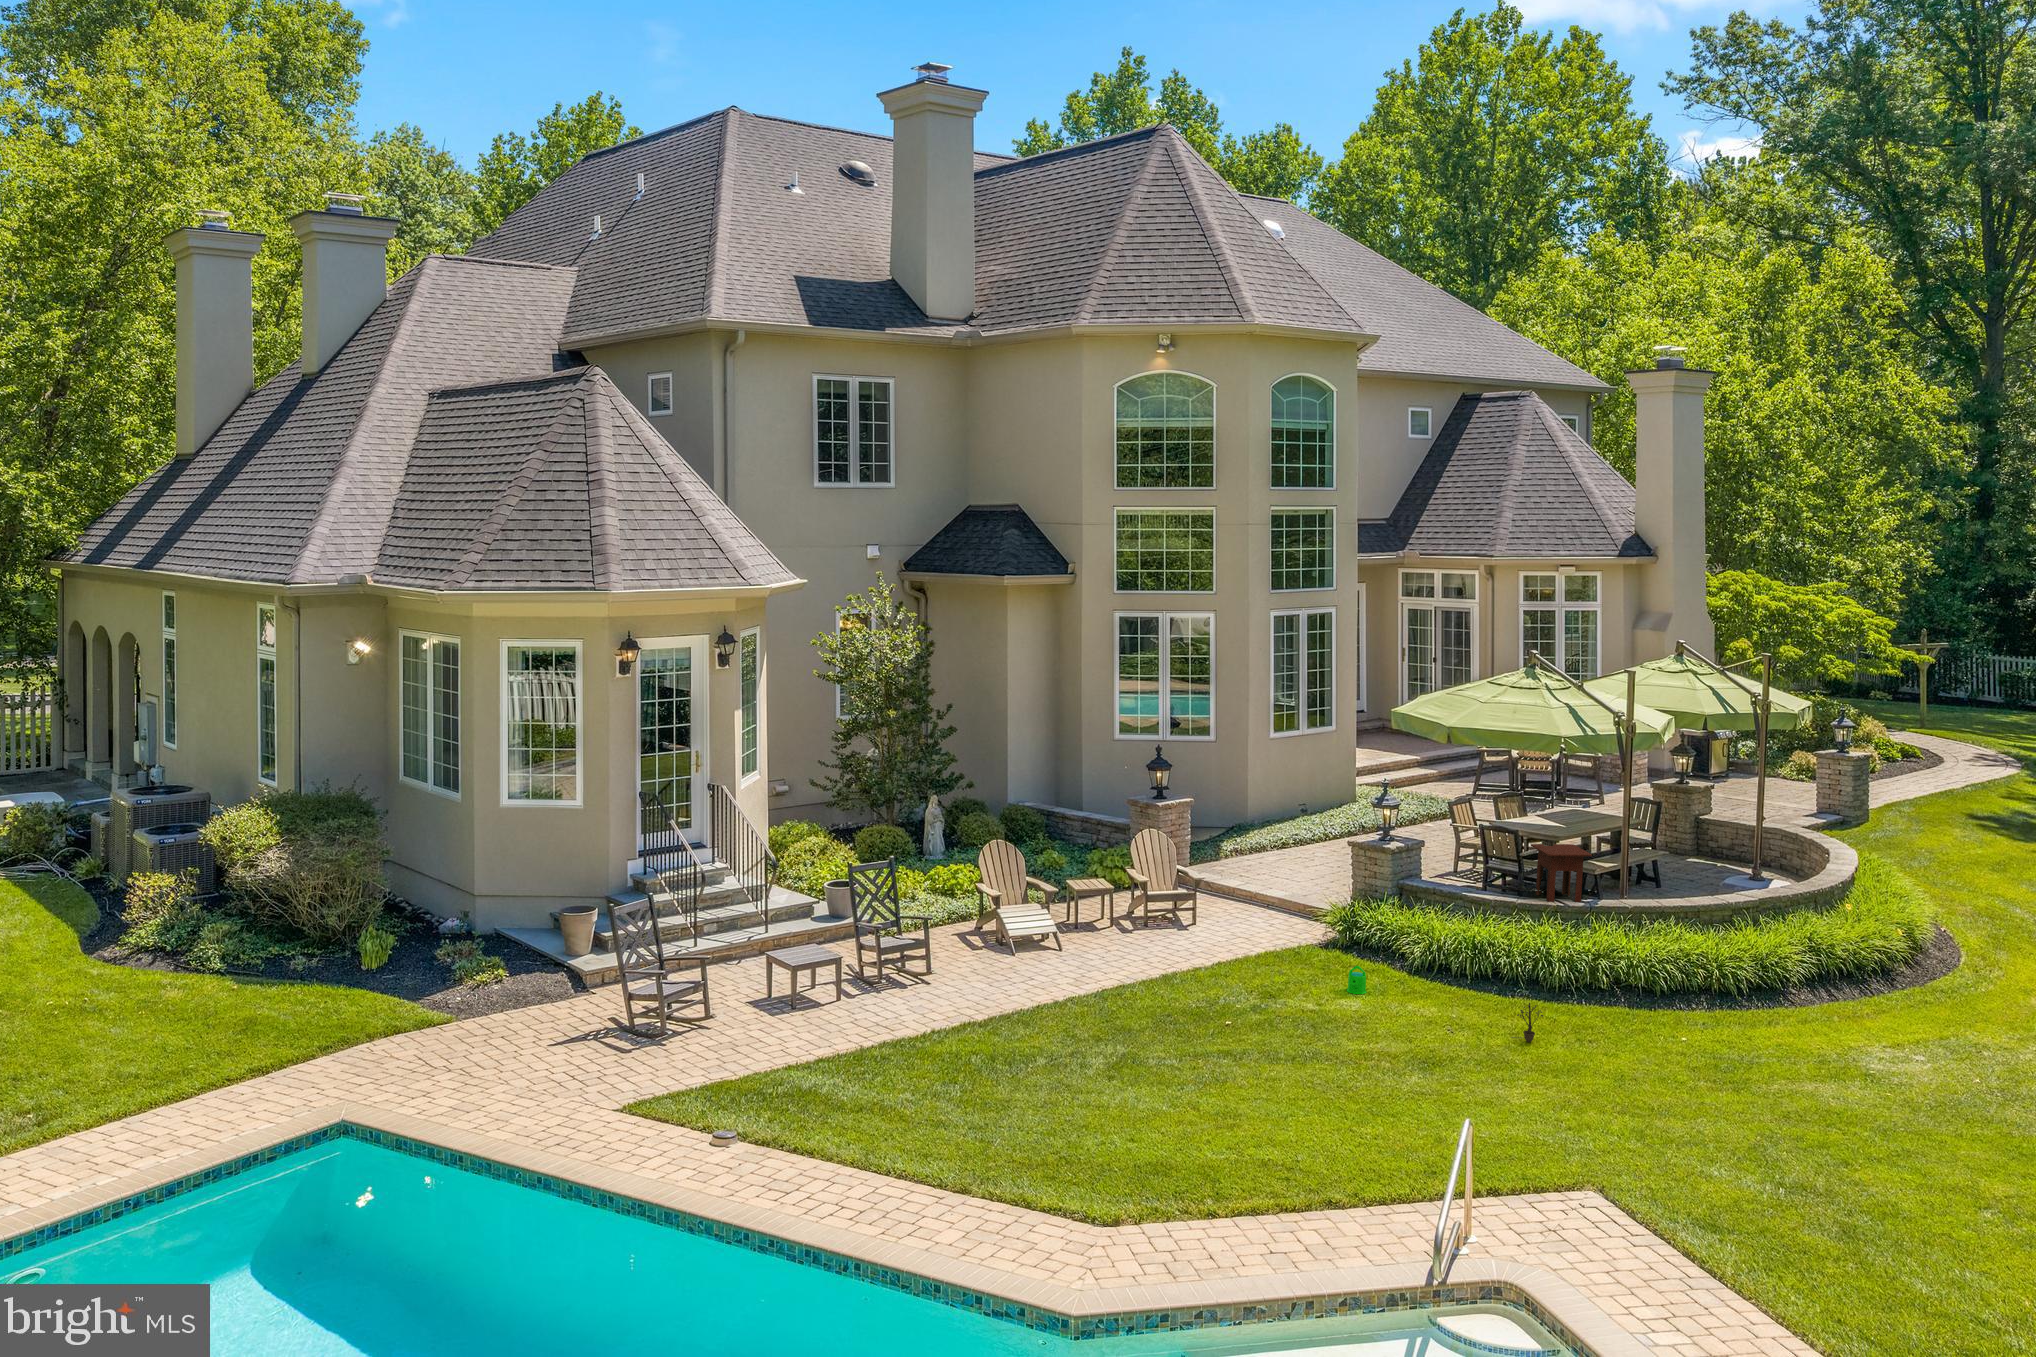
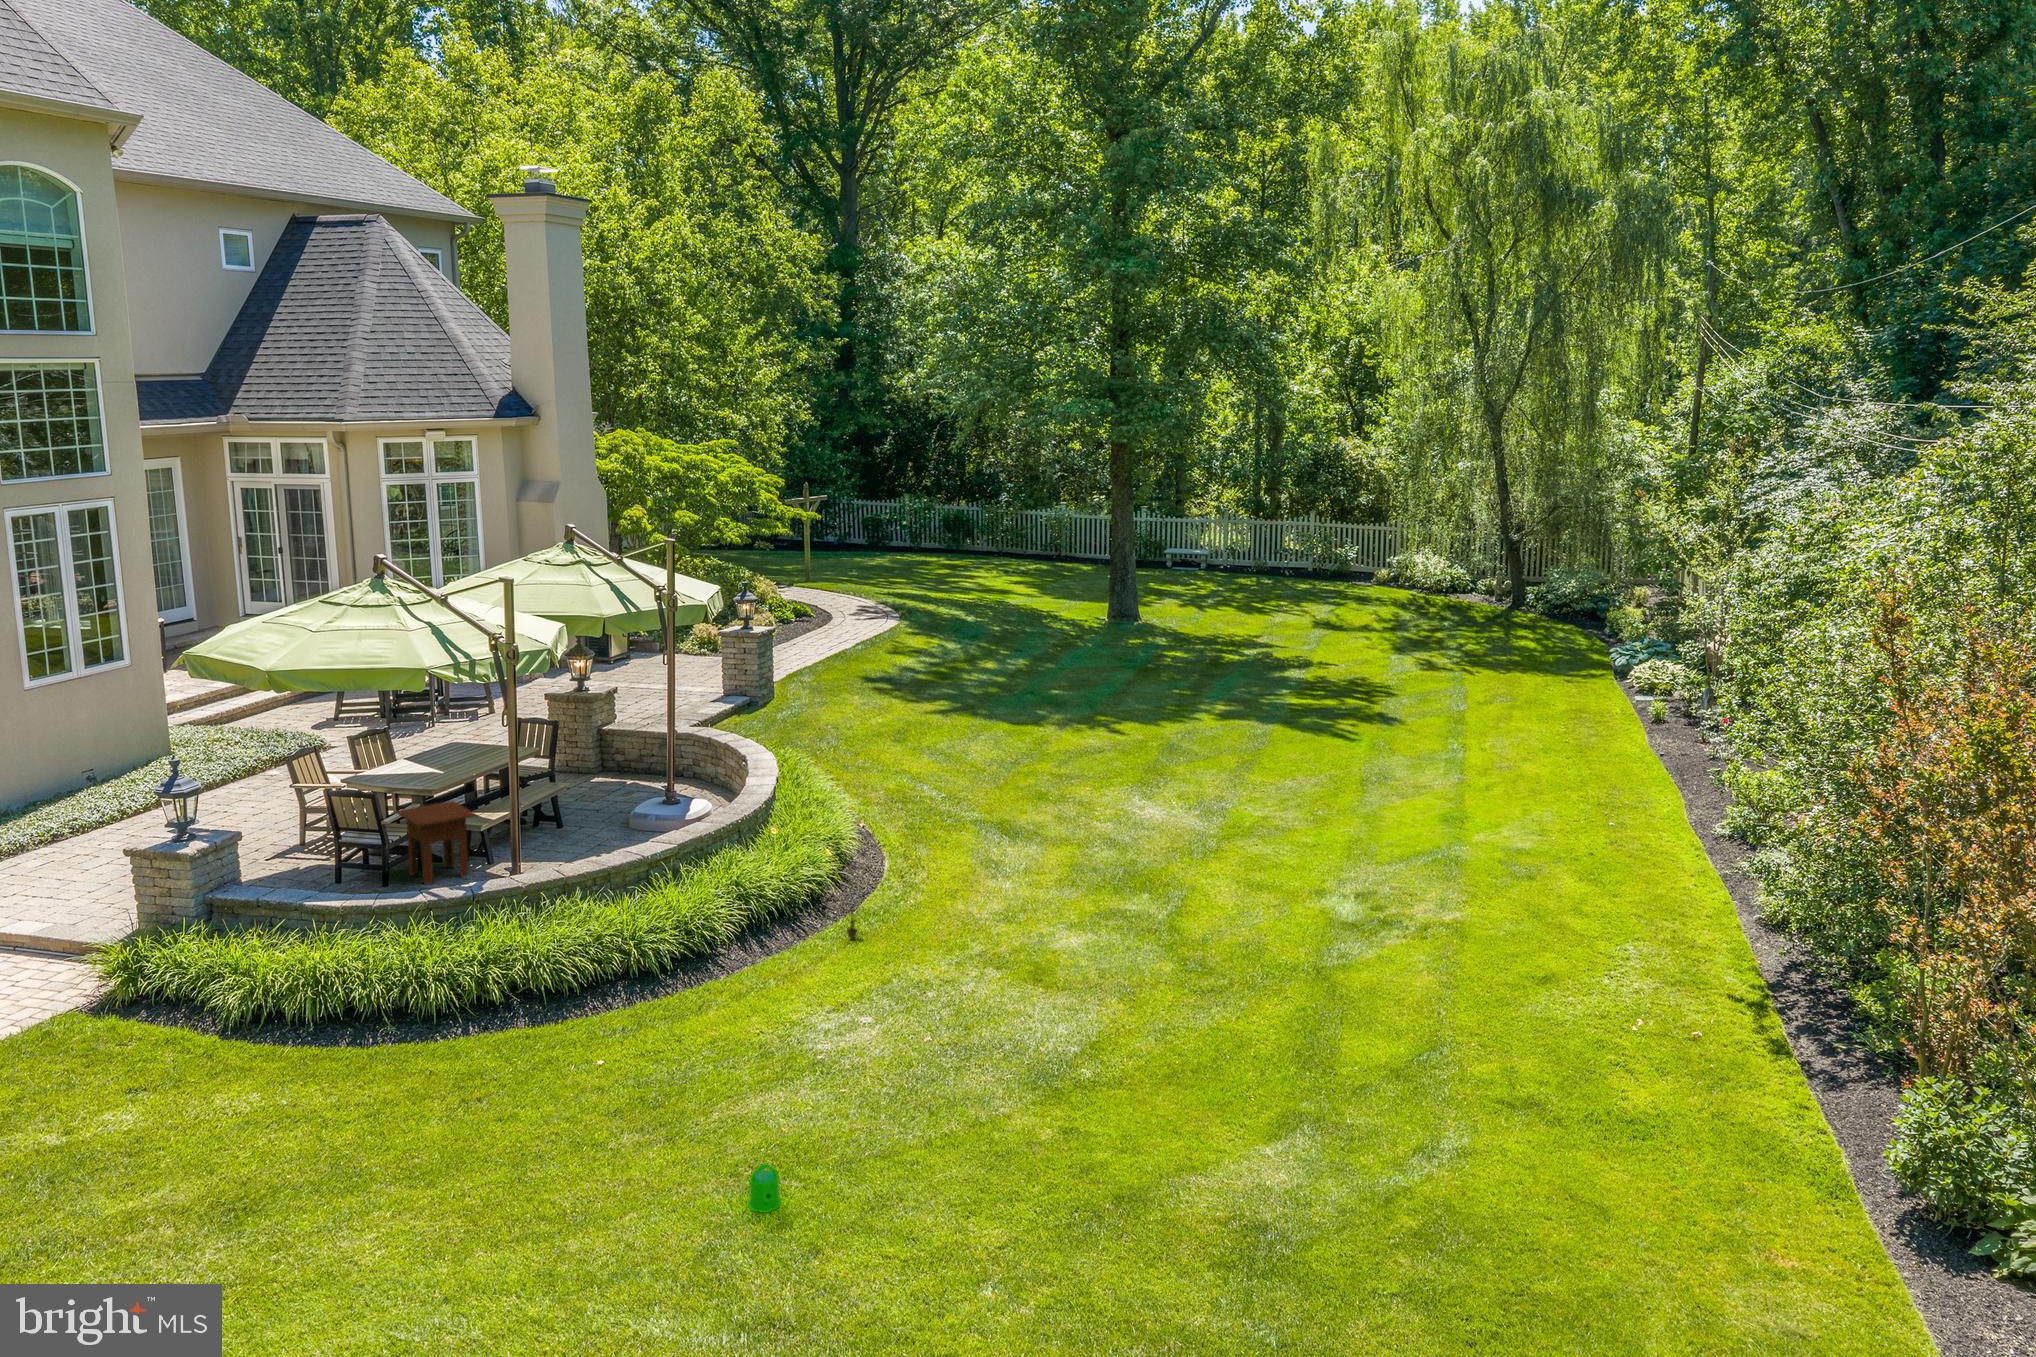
watering can: present [1347,966,1367,994] -> present [748,1163,781,1213]
decorative plant: present [1512,1003,1543,1042] -> present [842,902,860,940]

